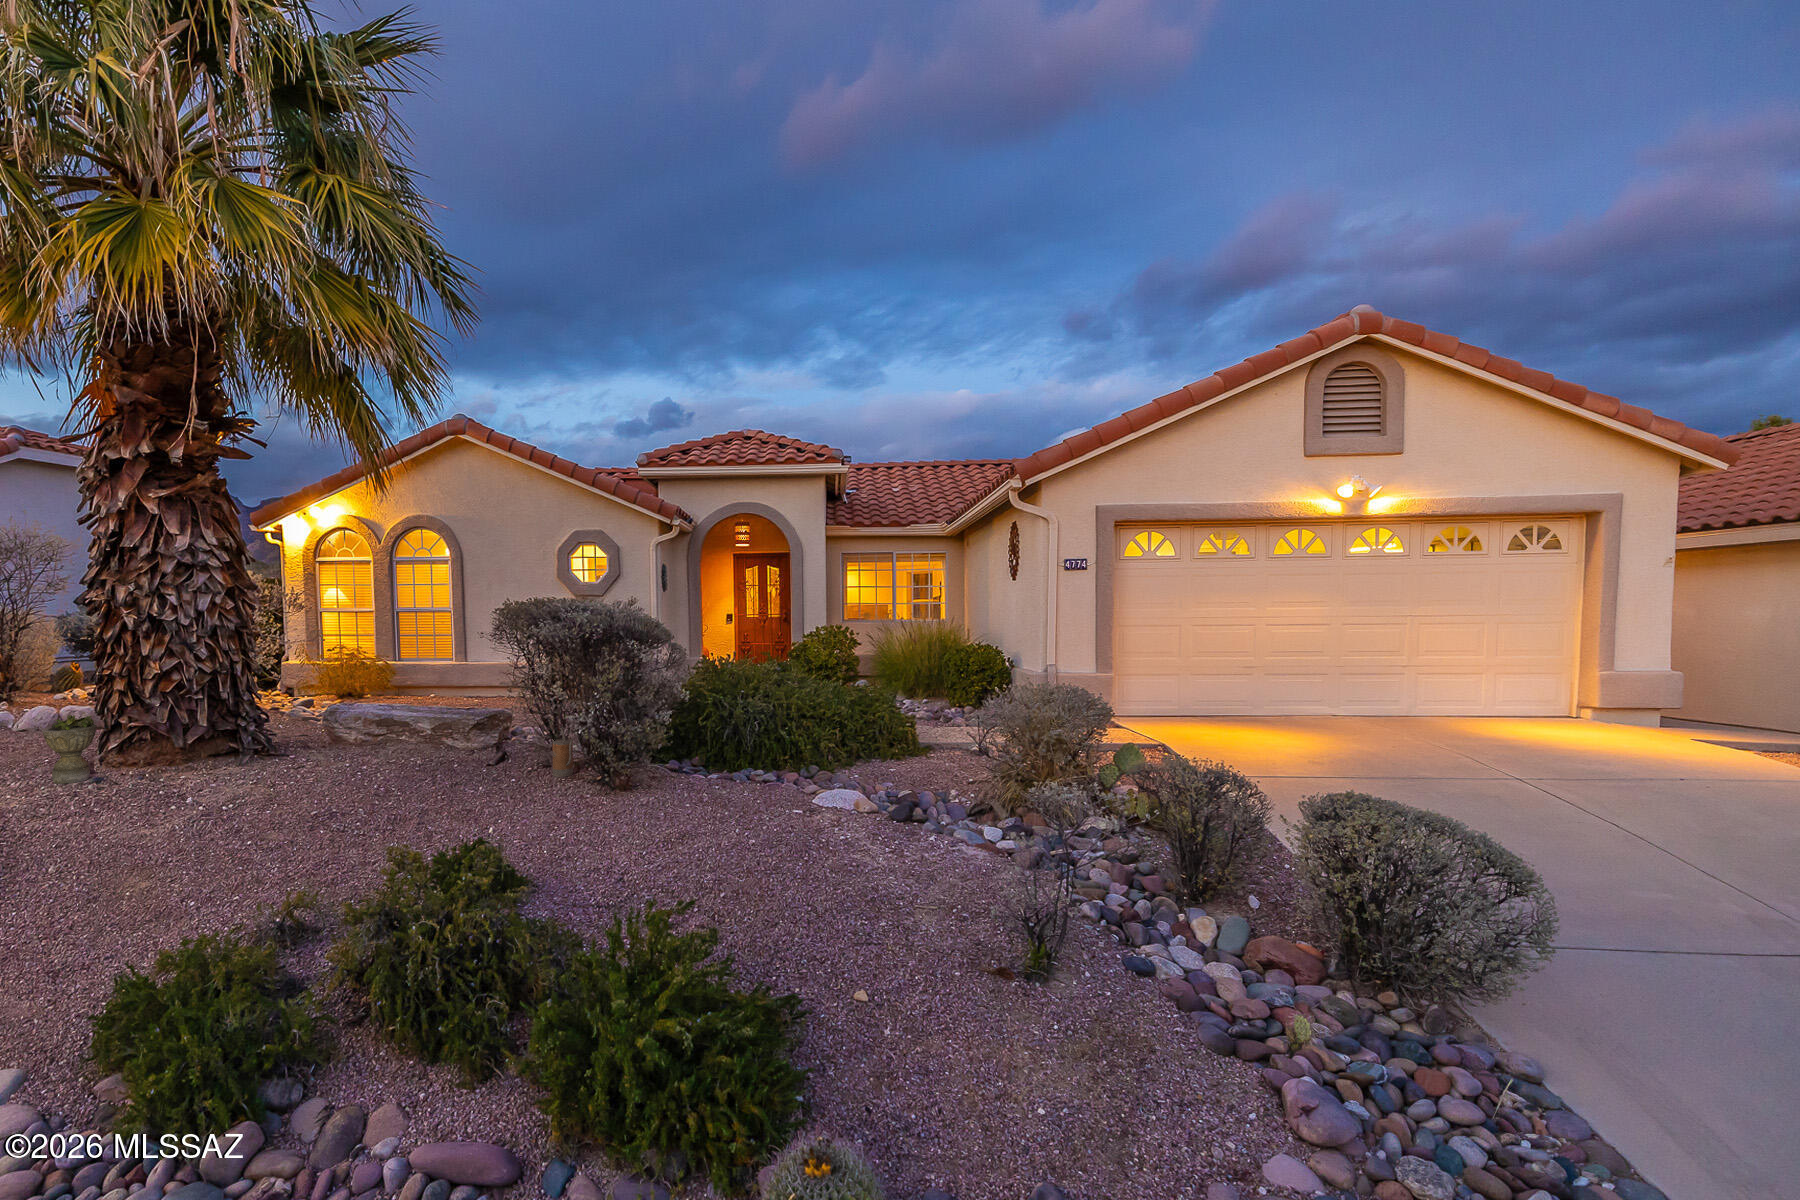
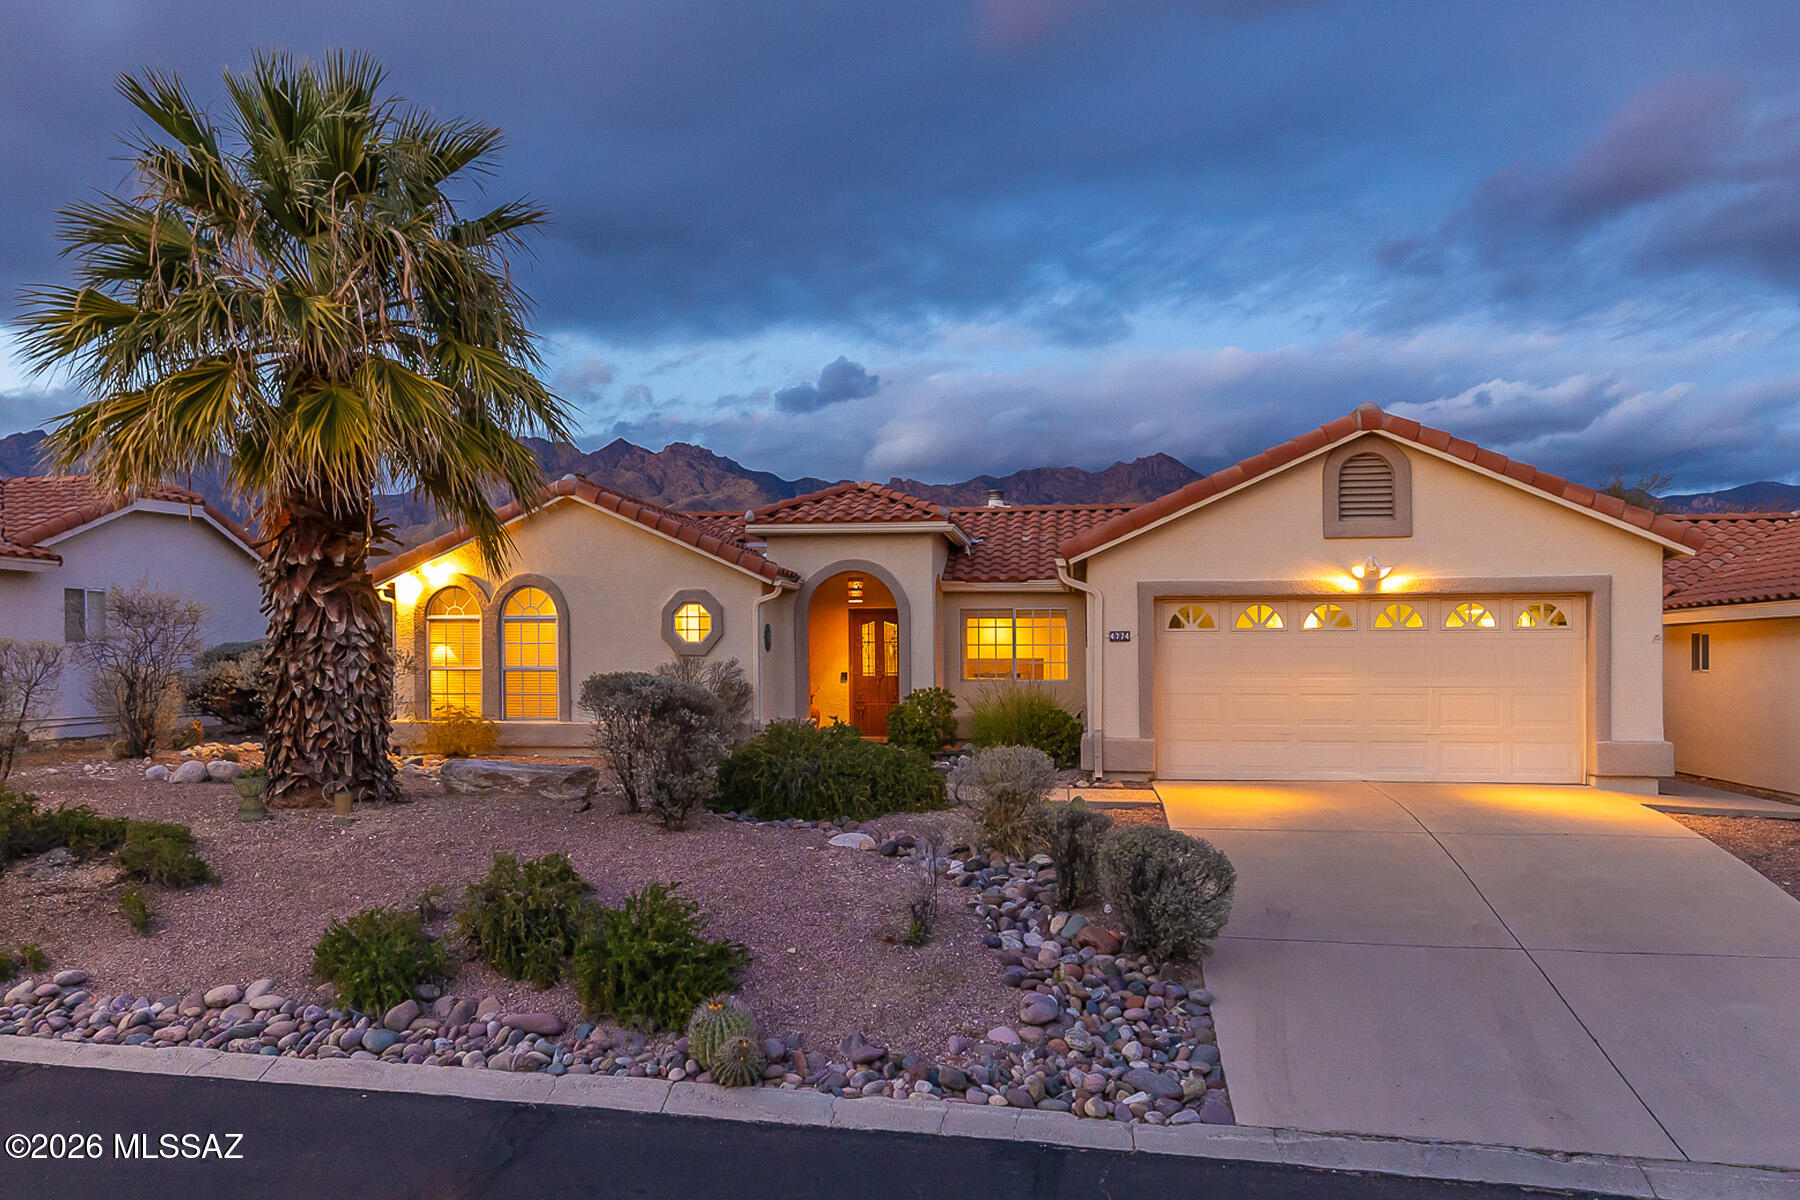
watering can: present [552,728,573,777] -> present [322,781,365,824]

